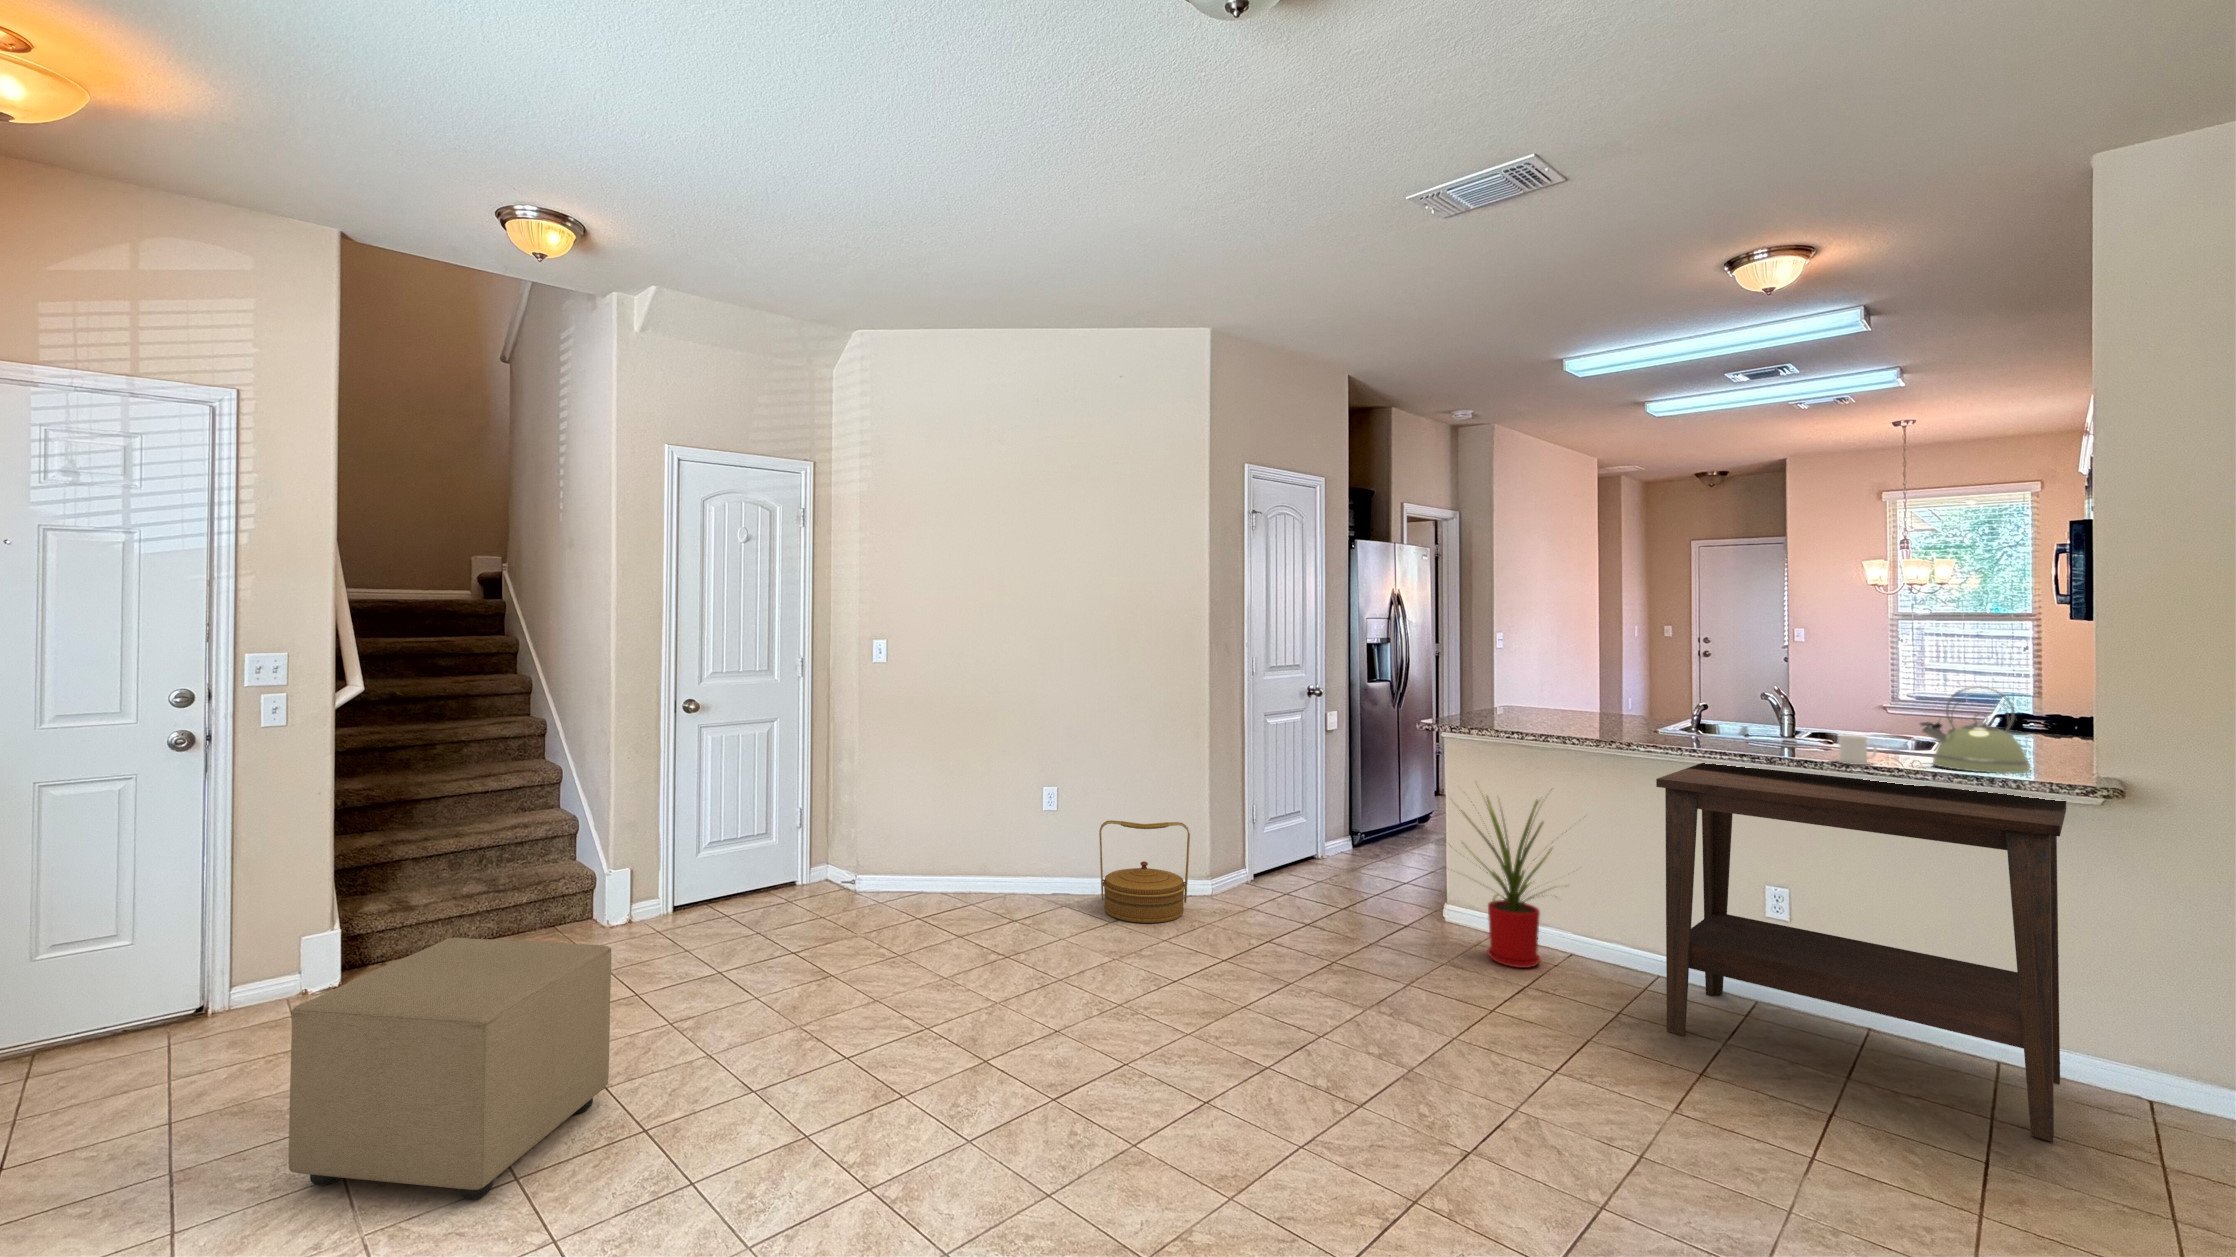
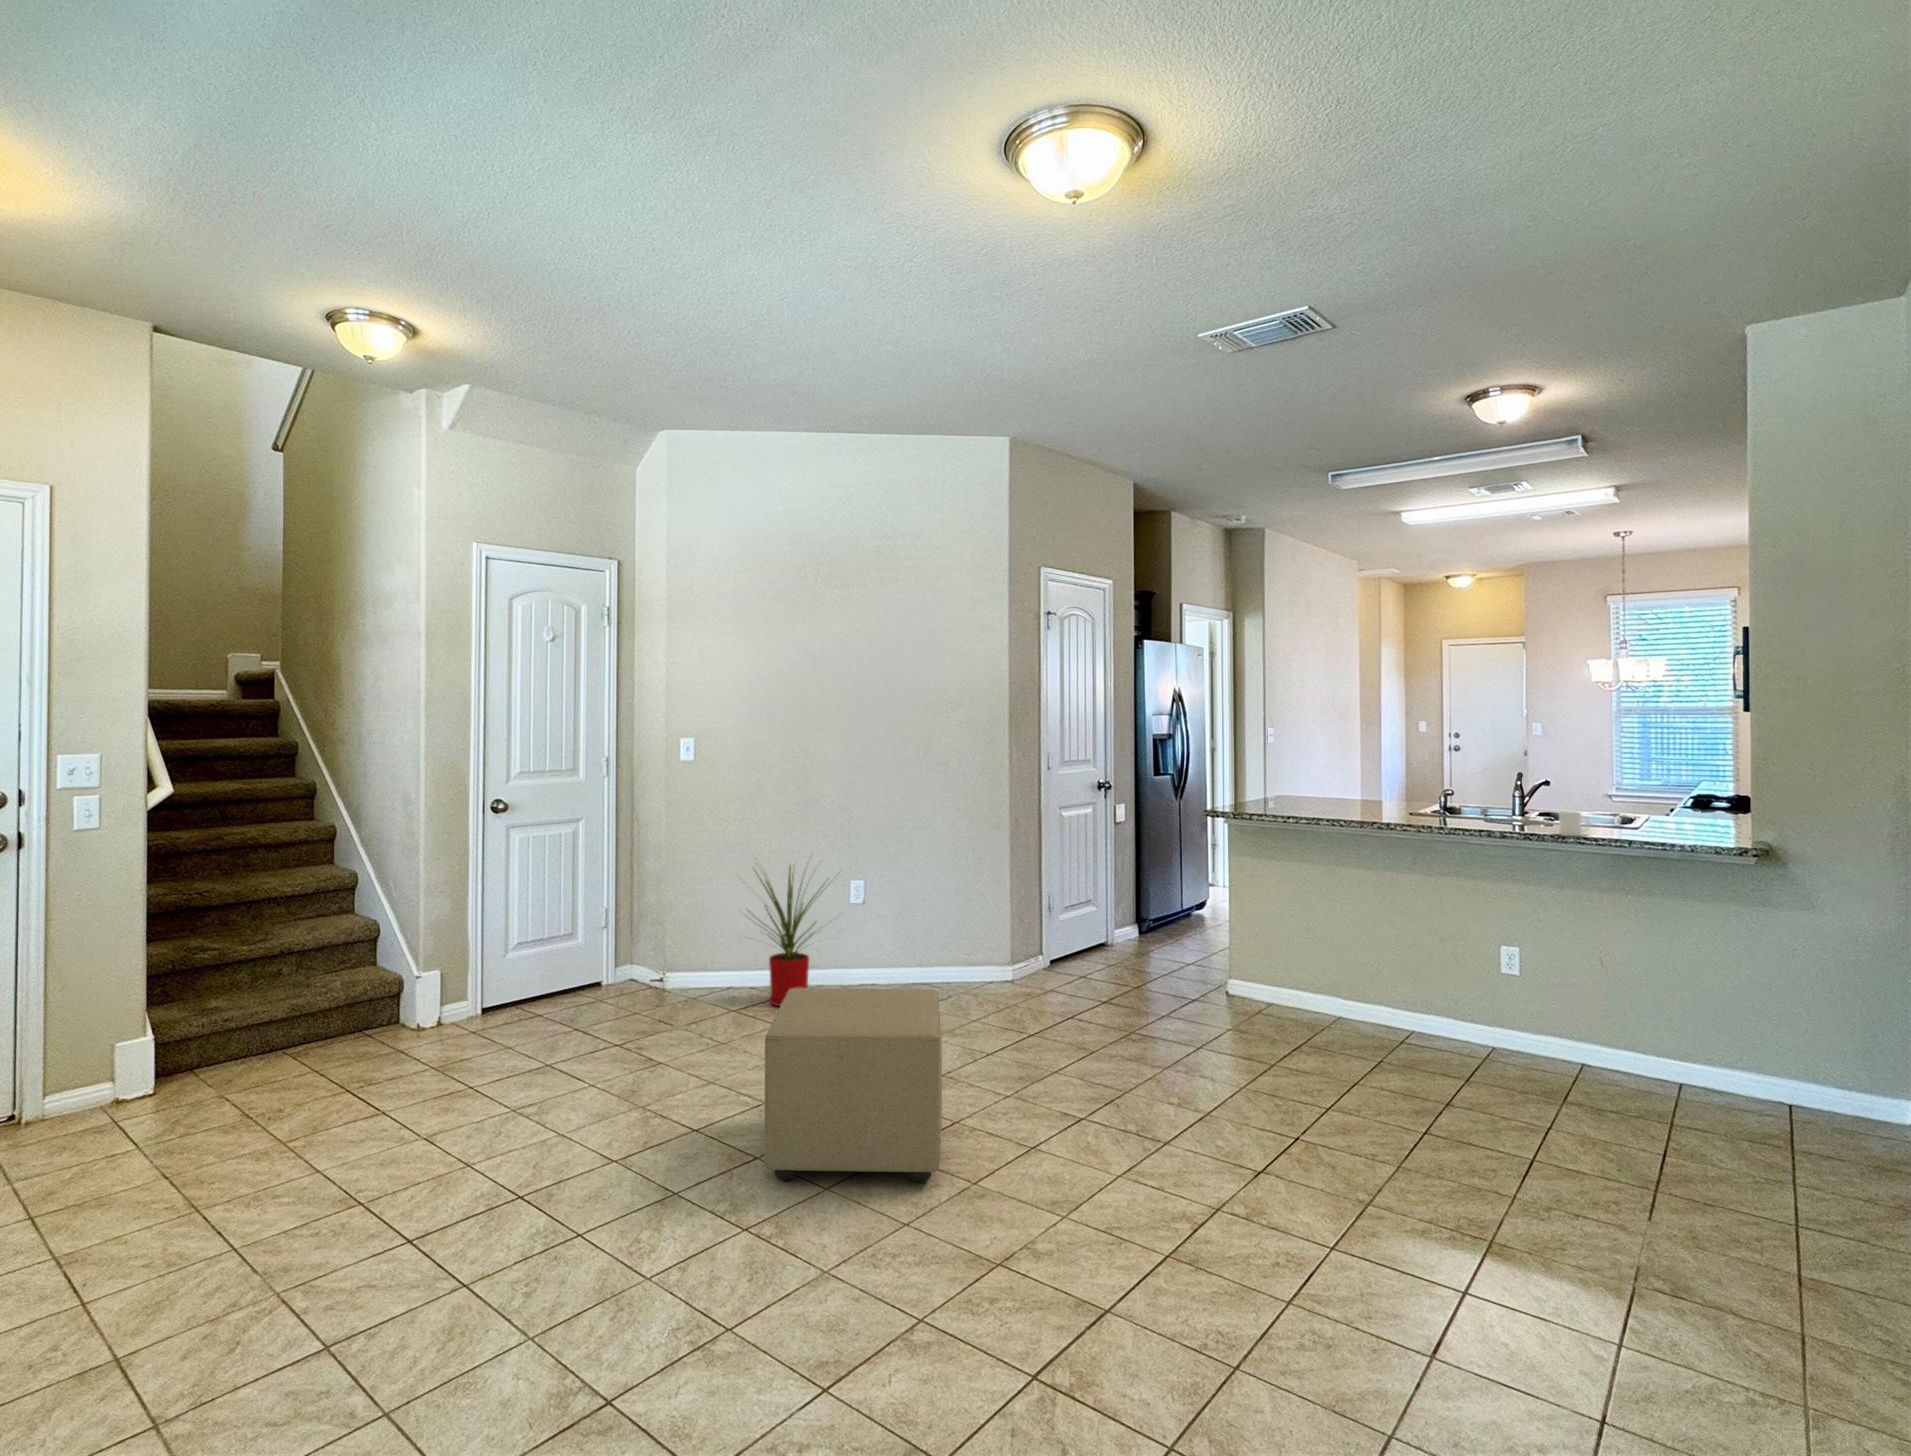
kettle: present [1920,687,2031,773] -> none [1622,767,1709,840]
side table: present [1656,763,2066,1142] -> none [1410,839,1735,1140]
house plant: present [1461,782,1553,968] -> present [755,854,839,1006]
woven basket: present [1099,820,1190,923] -> none [904,910,990,1006]
ottoman: present [289,938,611,1200] -> present [765,988,942,1182]

